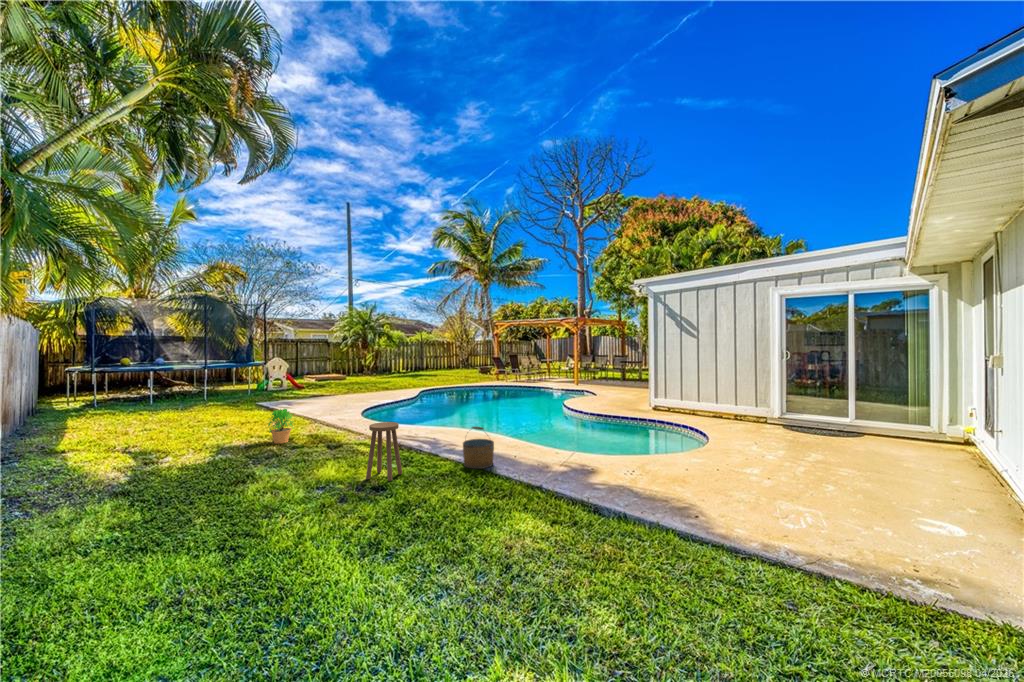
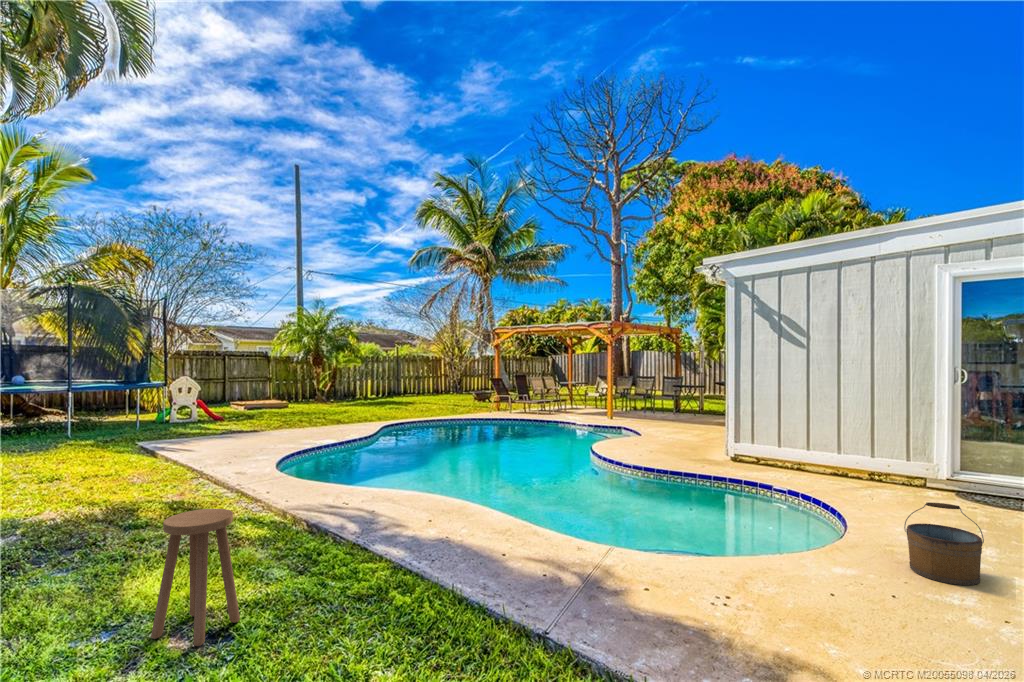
potted plant: present [268,409,293,444] -> none [52,462,117,527]
bucket: present [463,427,494,469] -> present [904,502,984,585]

